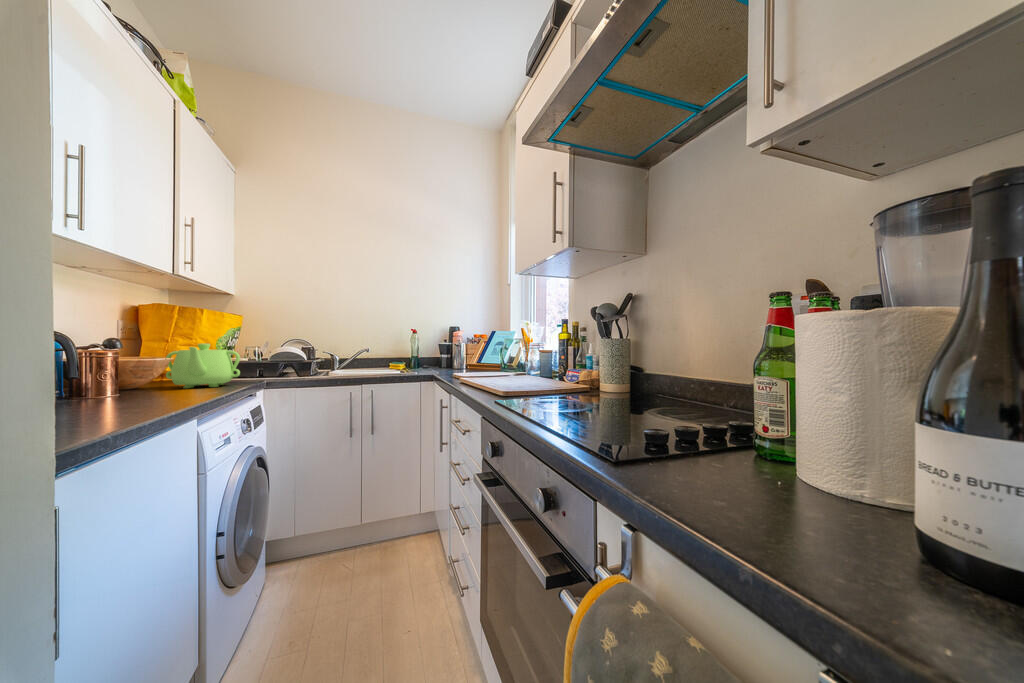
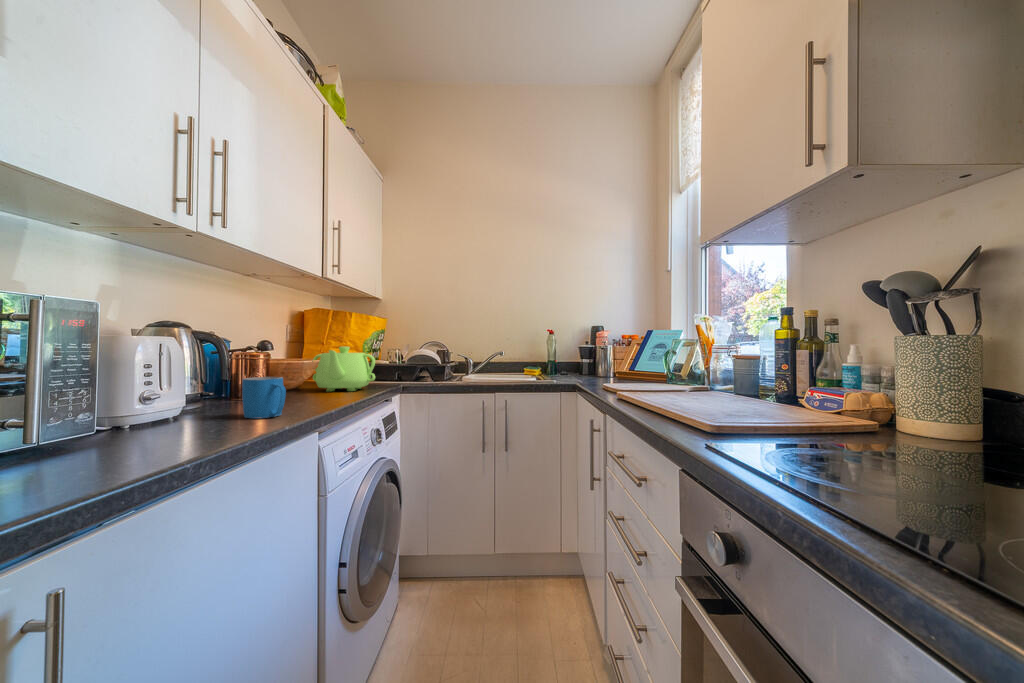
mug: none [107,372,161,412] -> present [242,377,286,419]

